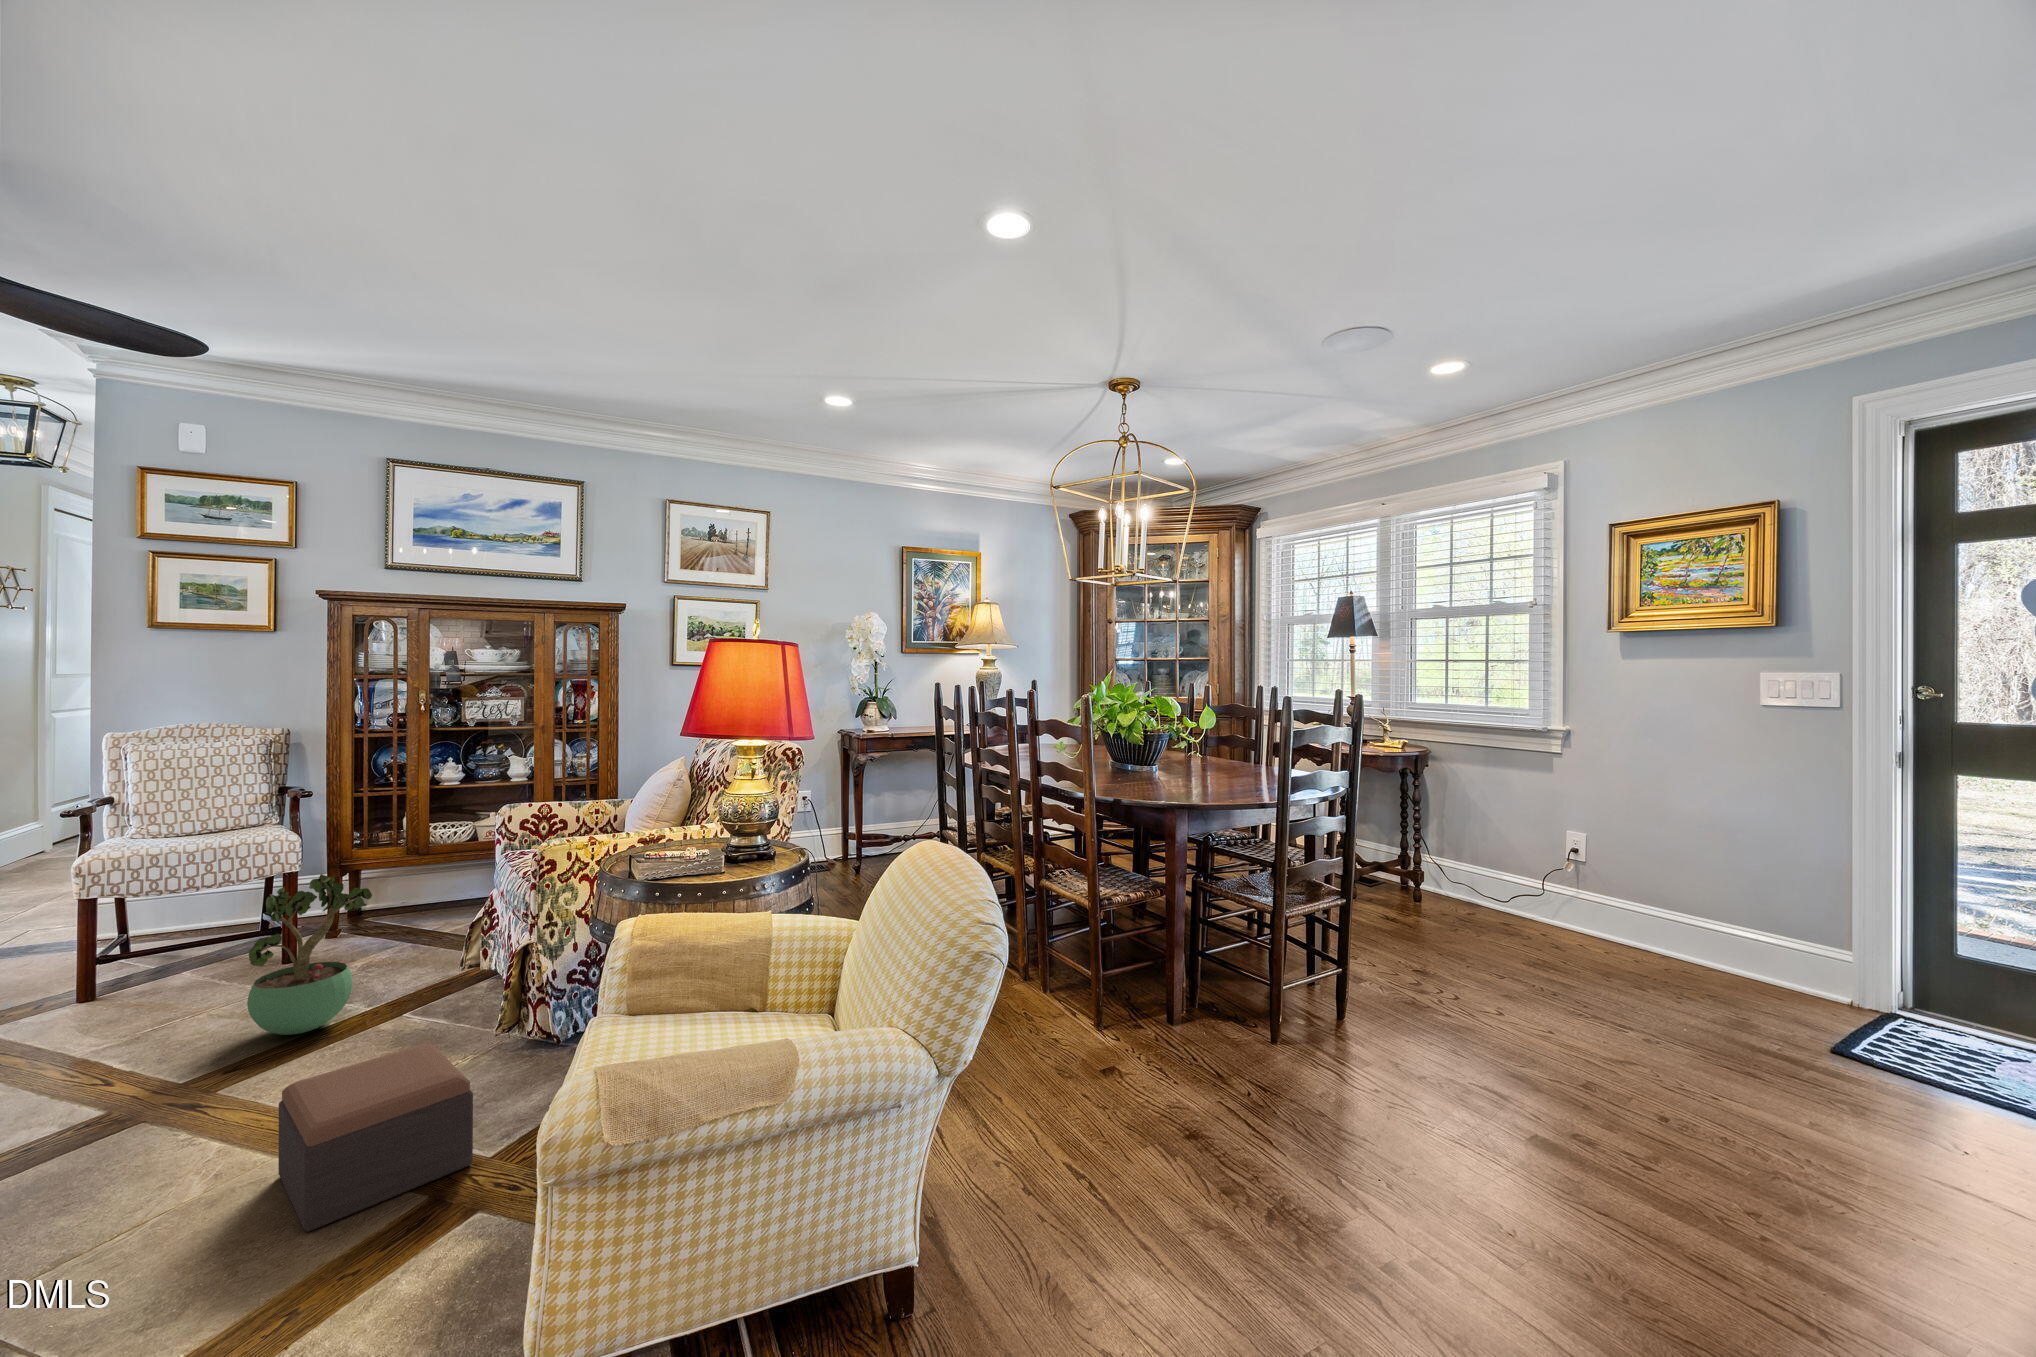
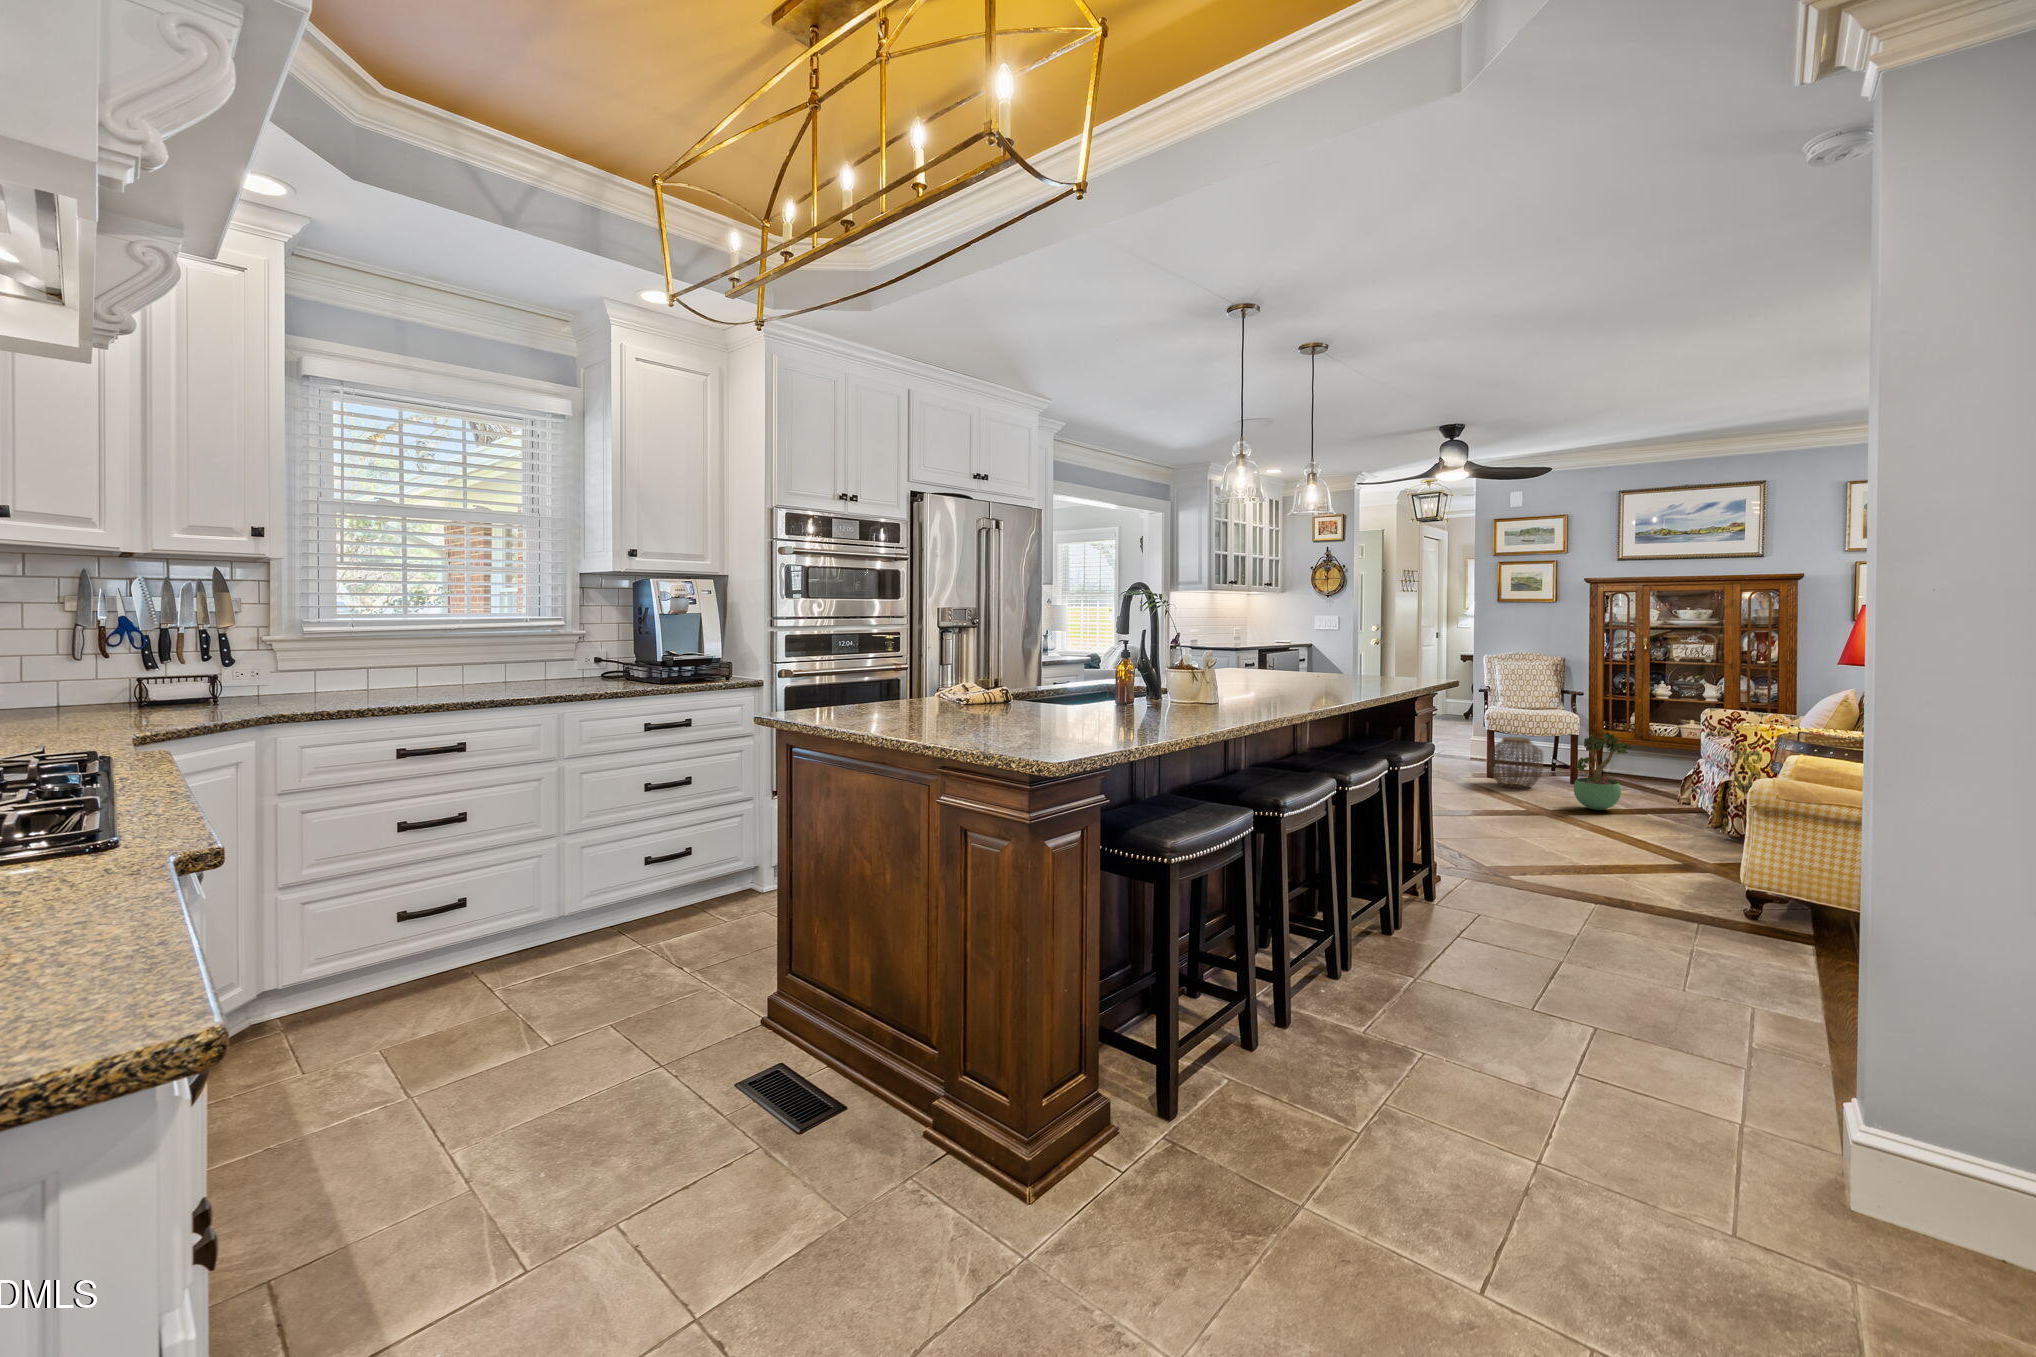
woven basket: none [68,894,212,1012] -> present [1489,737,1543,789]
footstool: present [279,1044,473,1232] -> none [1614,805,1705,862]

